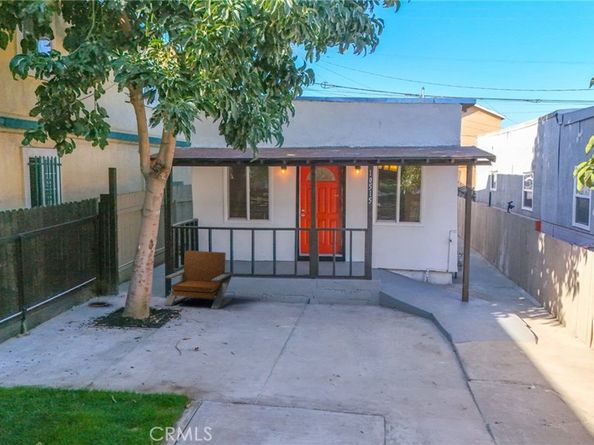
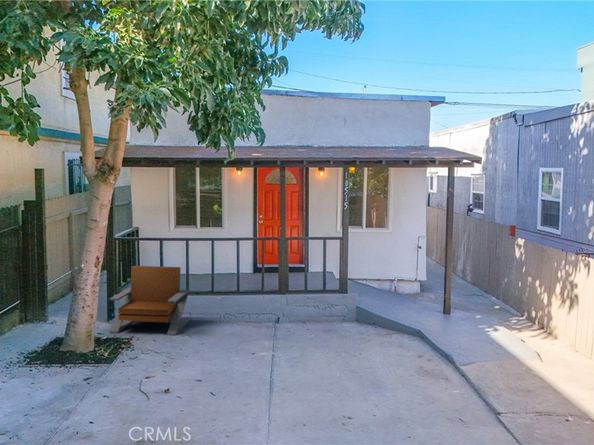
potted tree: present [88,274,110,307] -> none [9,293,42,339]

